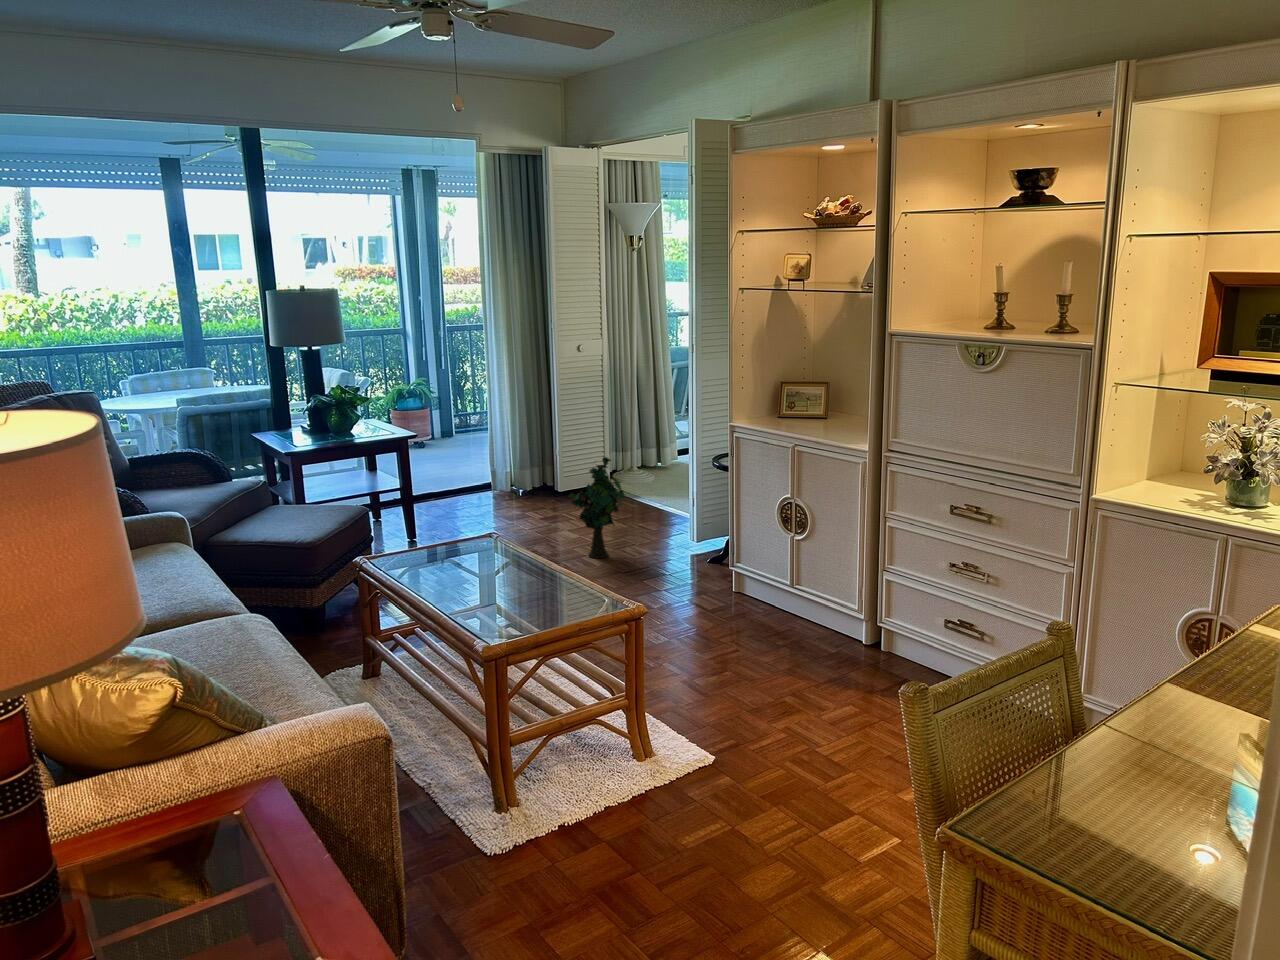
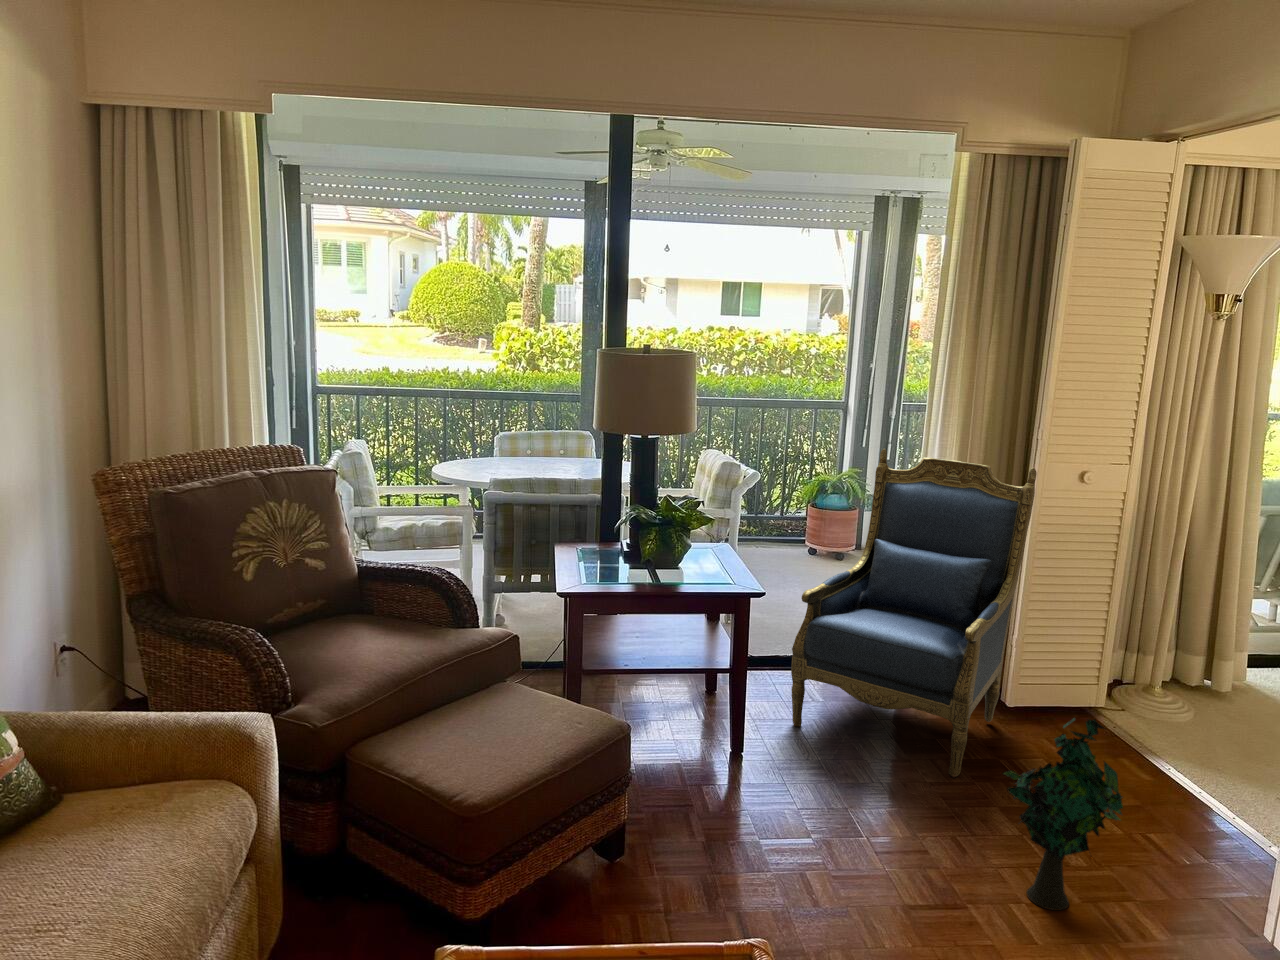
armchair: none [431,345,555,525] -> present [791,449,1037,777]

